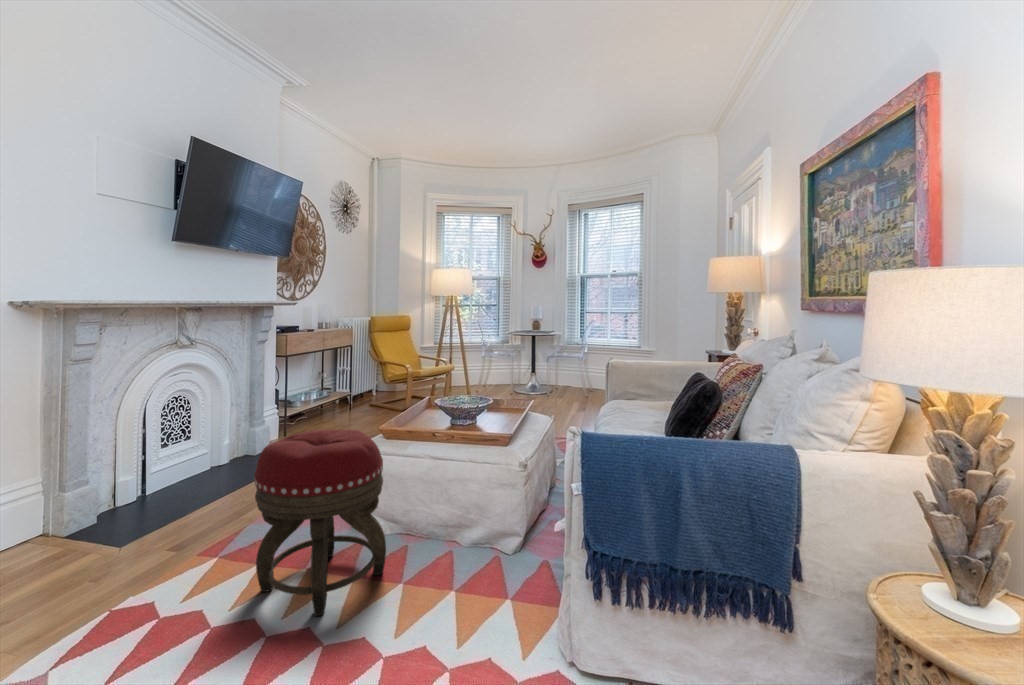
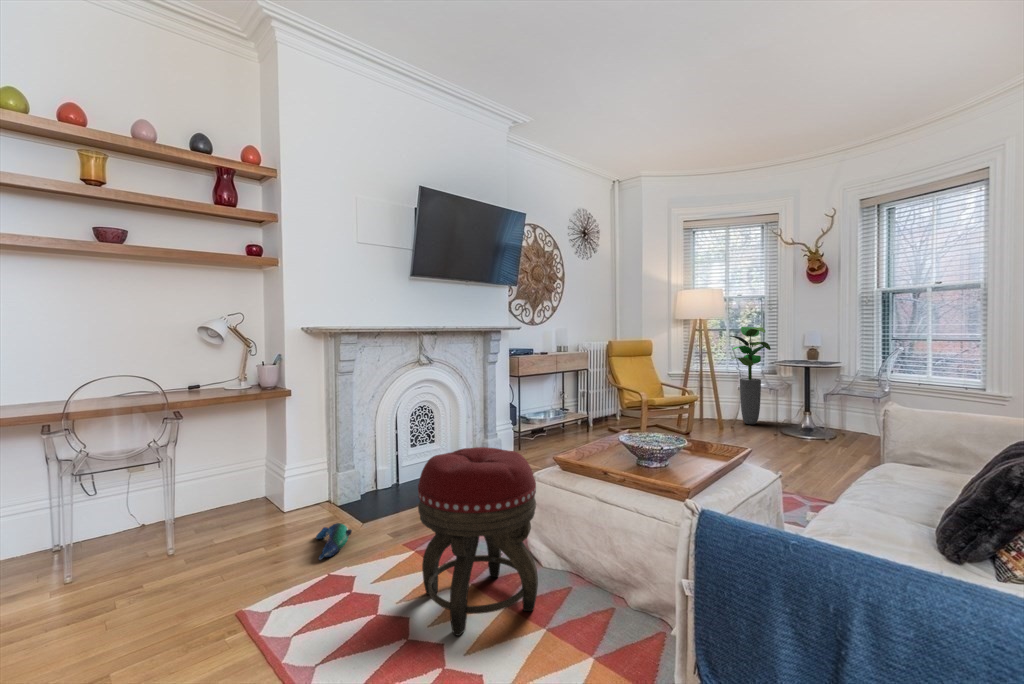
potted plant: none [474,306,510,388] -> present [730,327,771,424]
plush toy: none [57,551,124,600] -> present [316,523,352,560]

